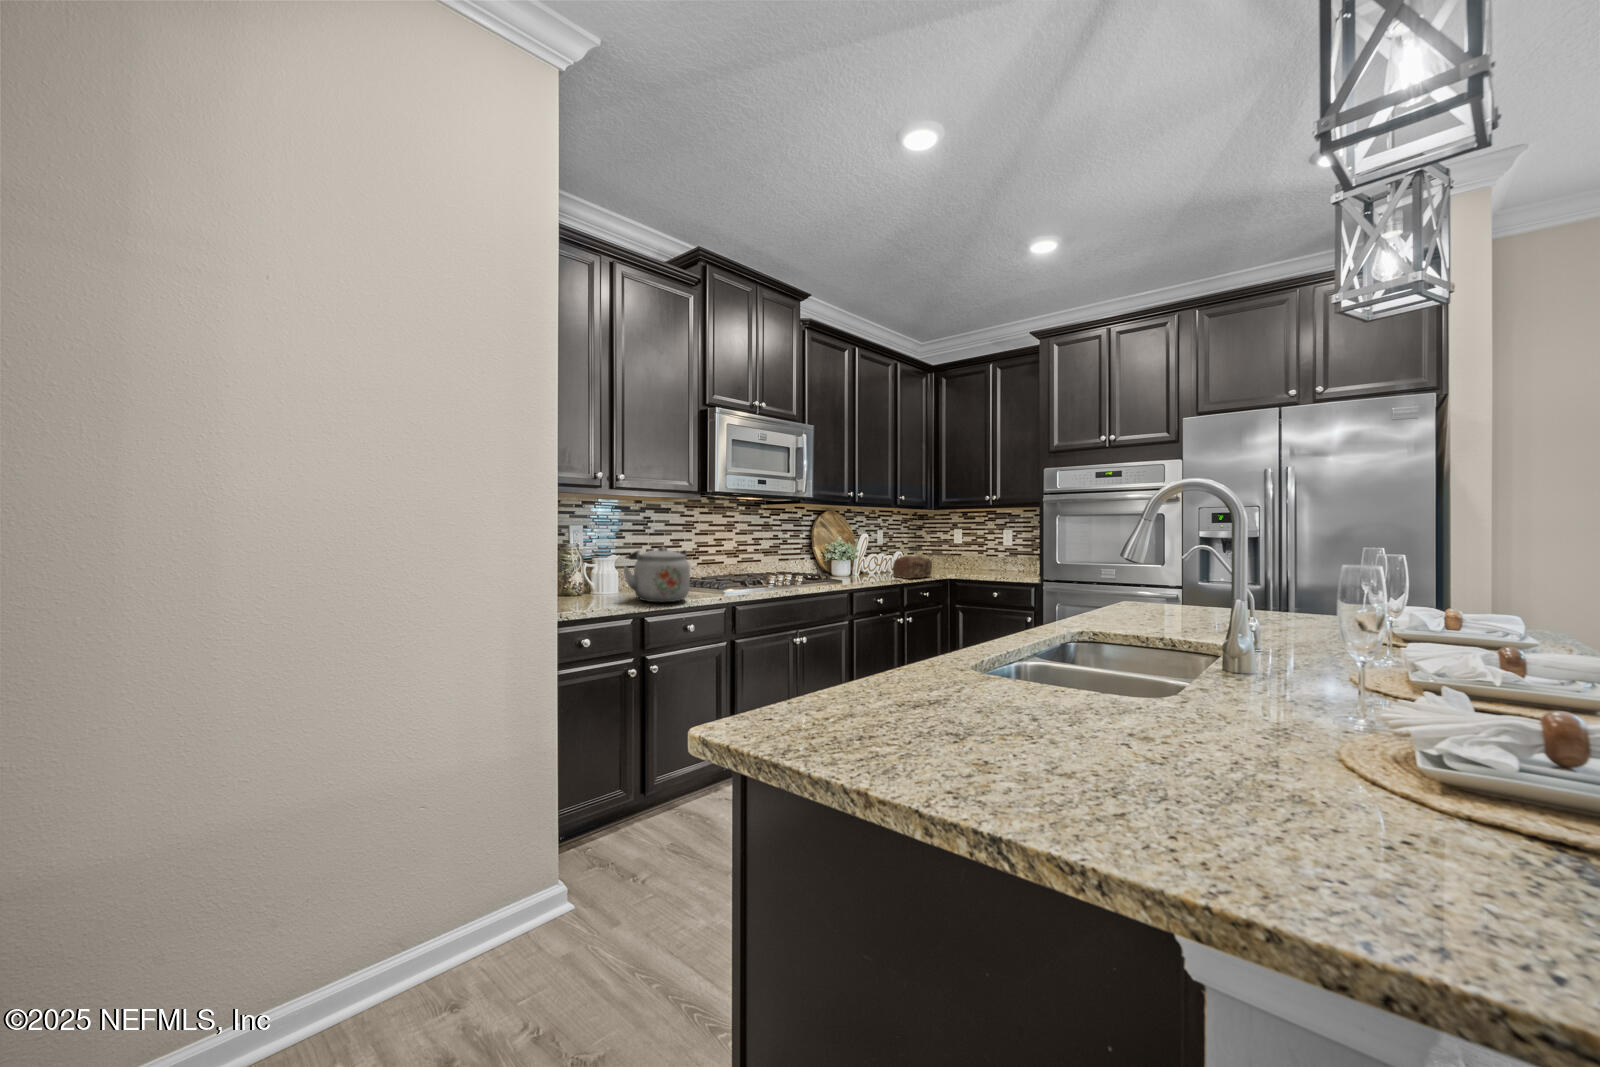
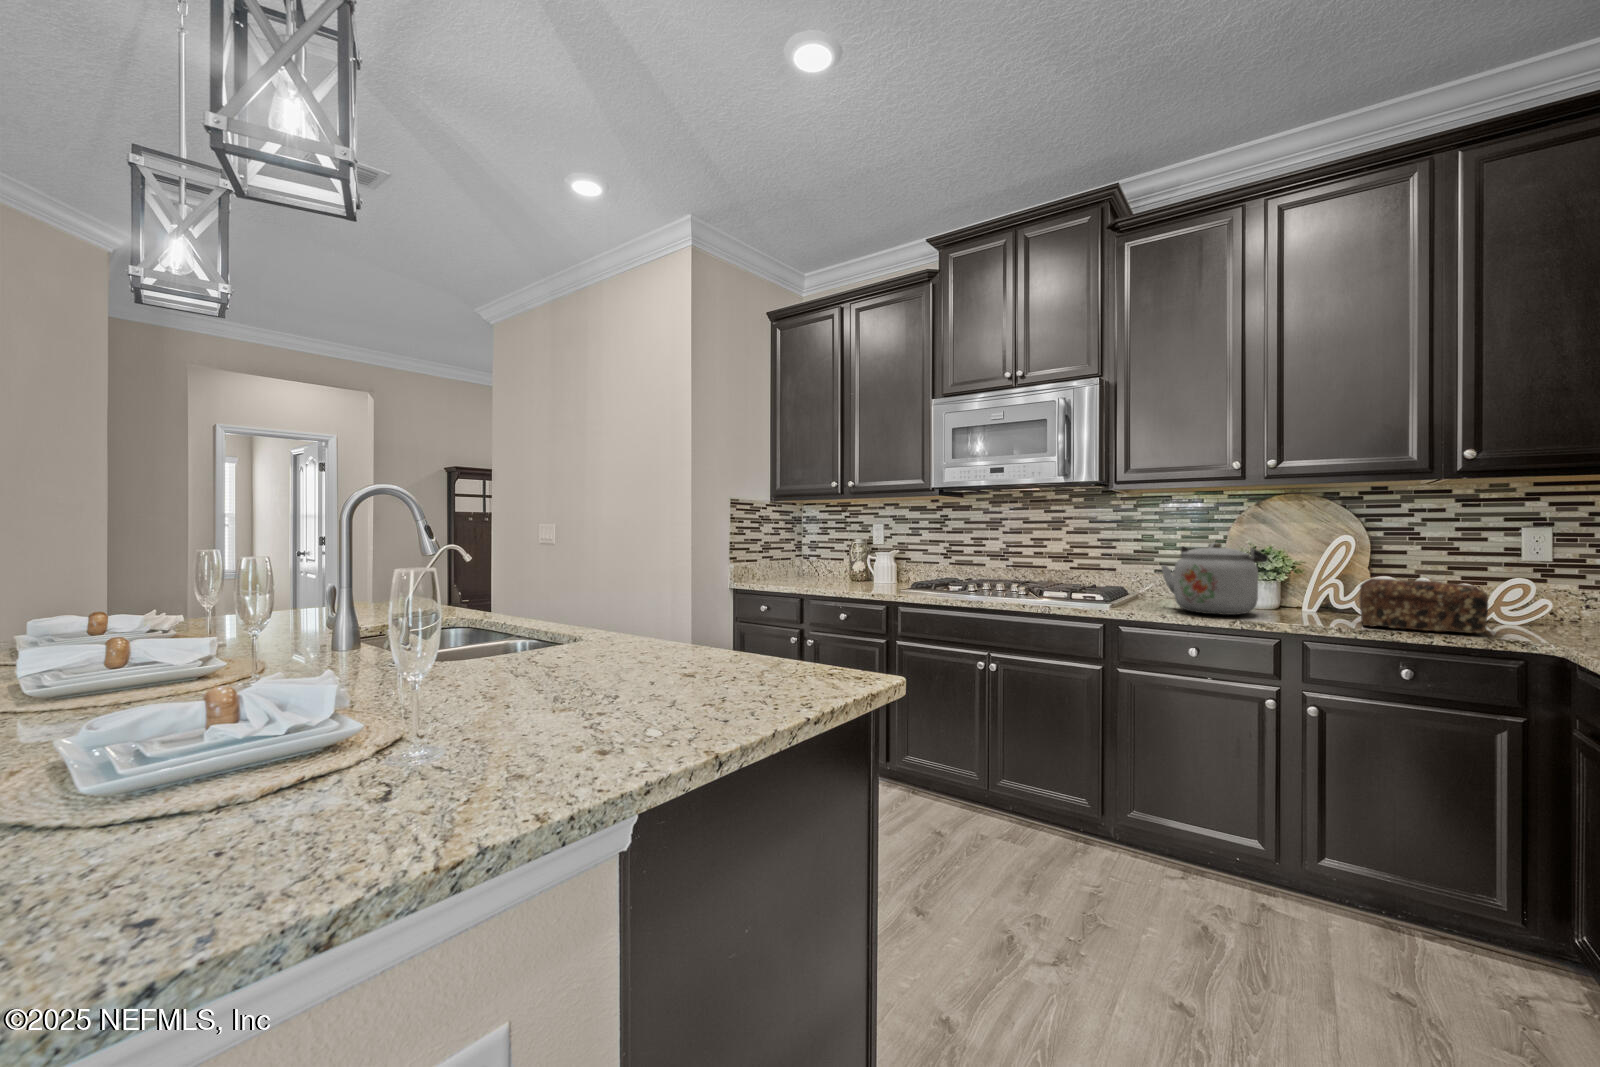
kettle: present [624,547,690,602] -> present [1162,543,1268,615]

